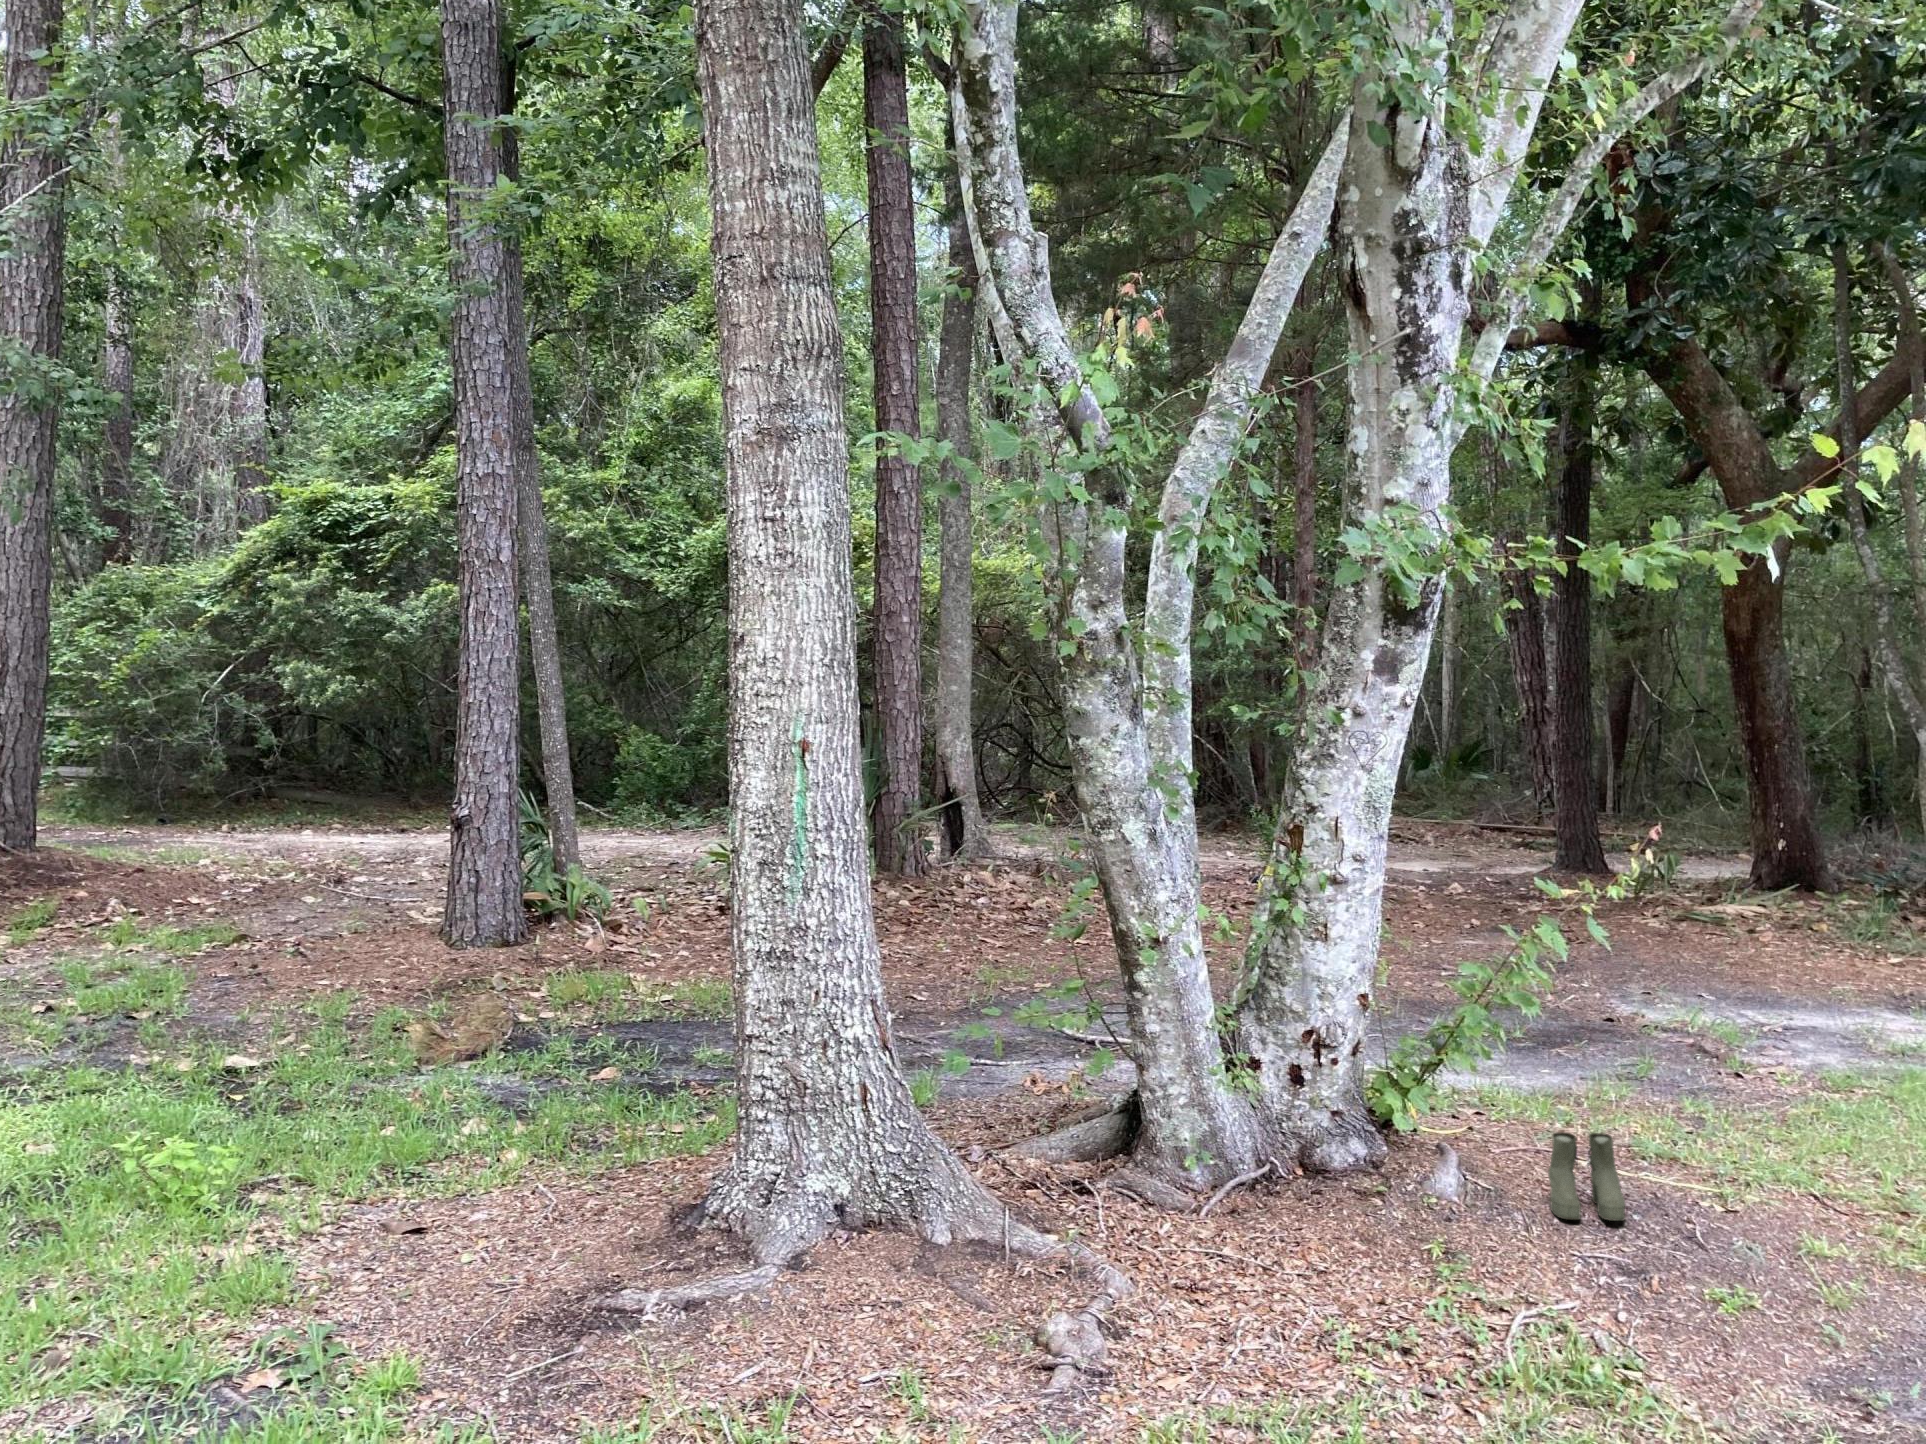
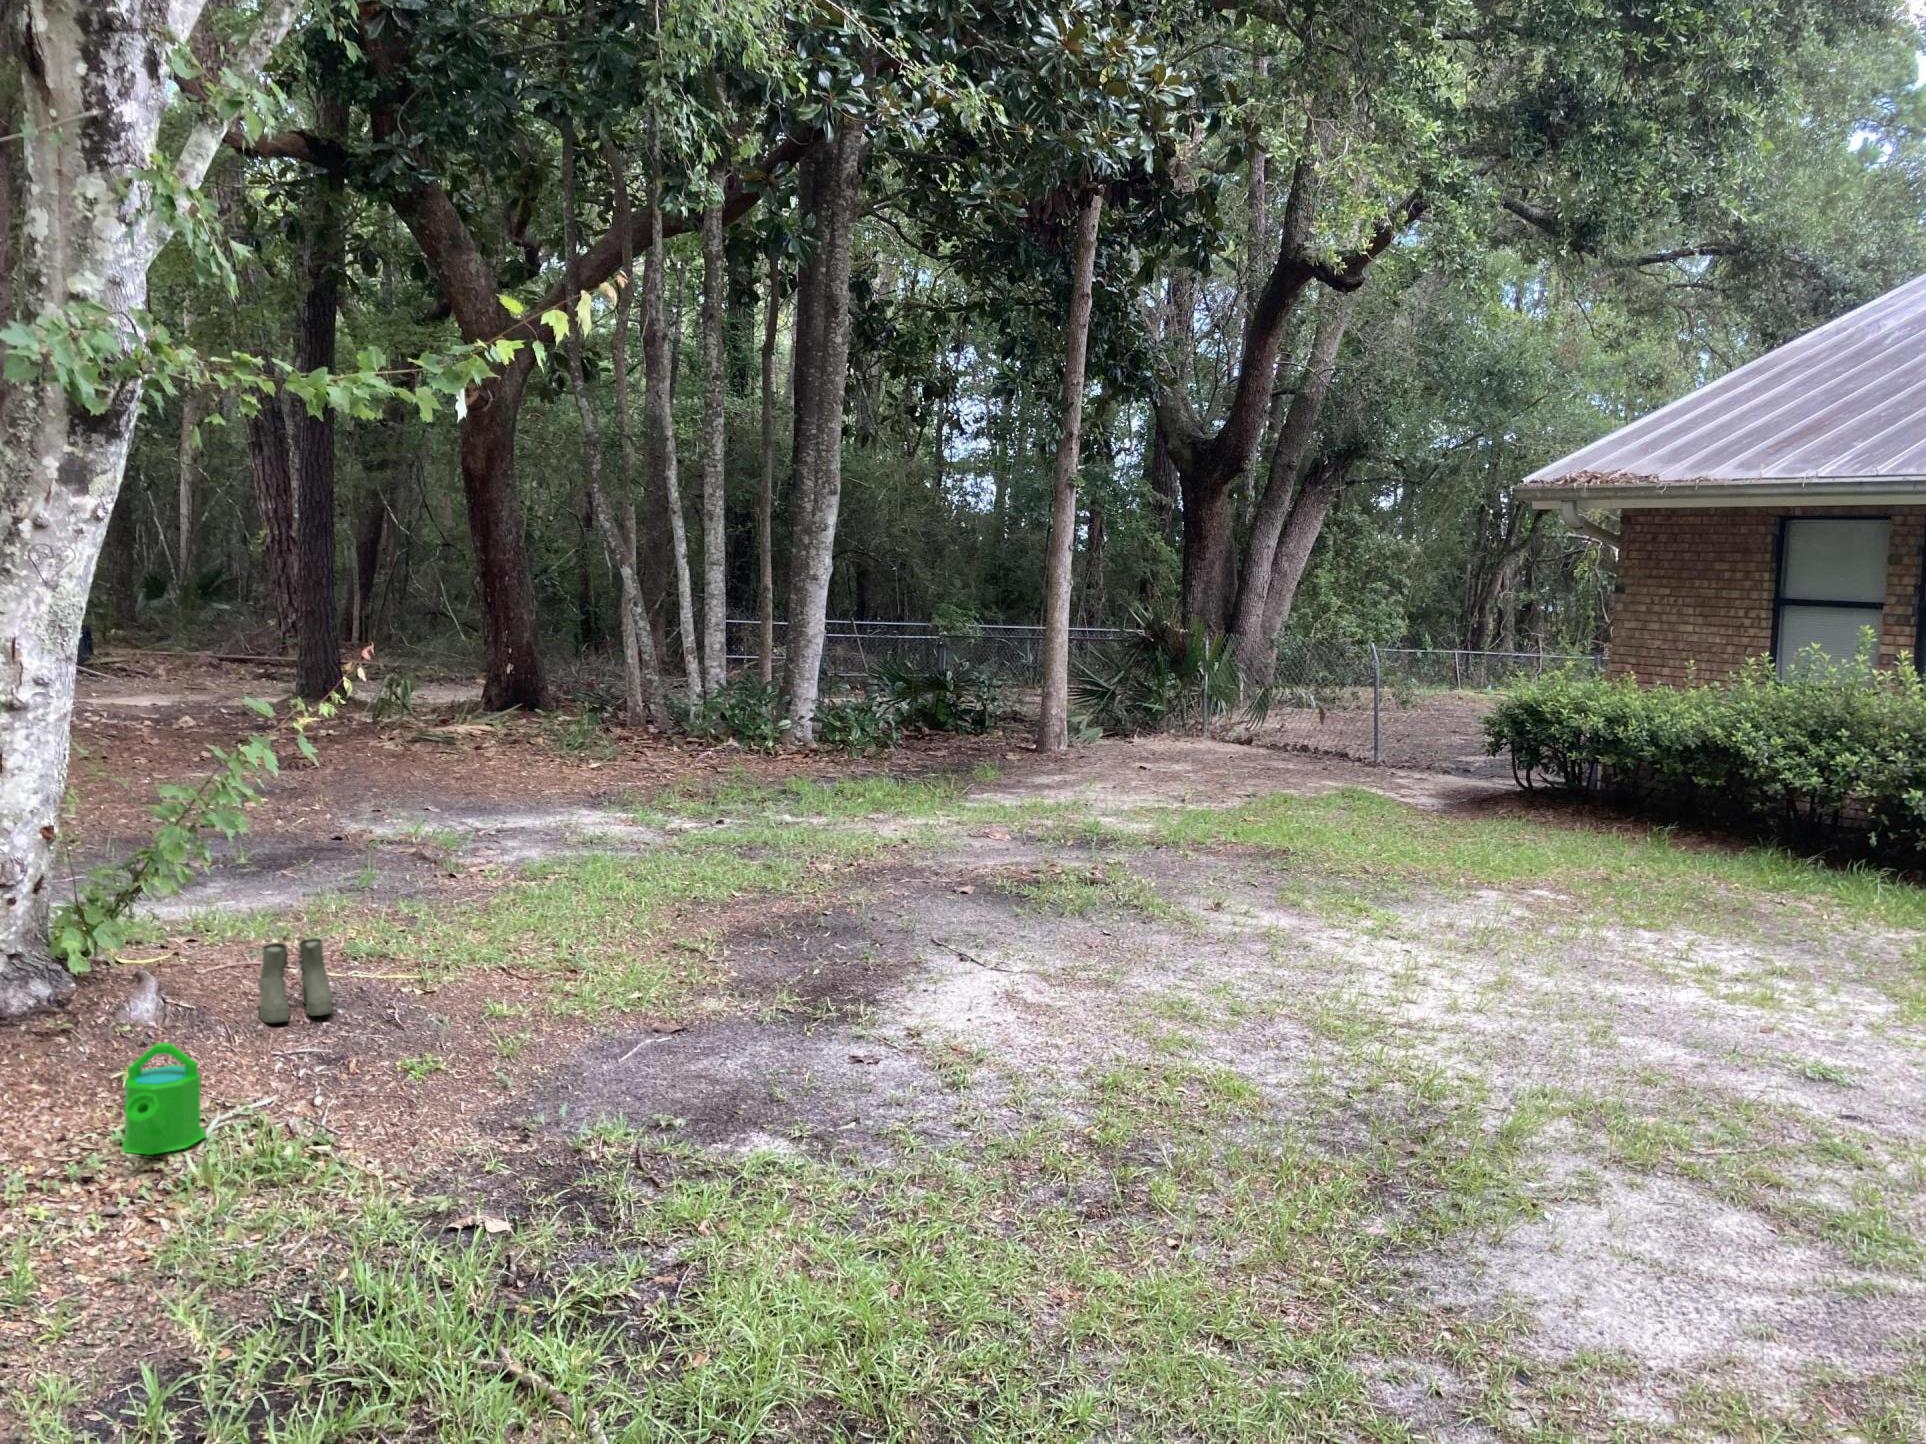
watering can: none [1432,1226,1513,1341] -> present [122,1043,206,1155]

